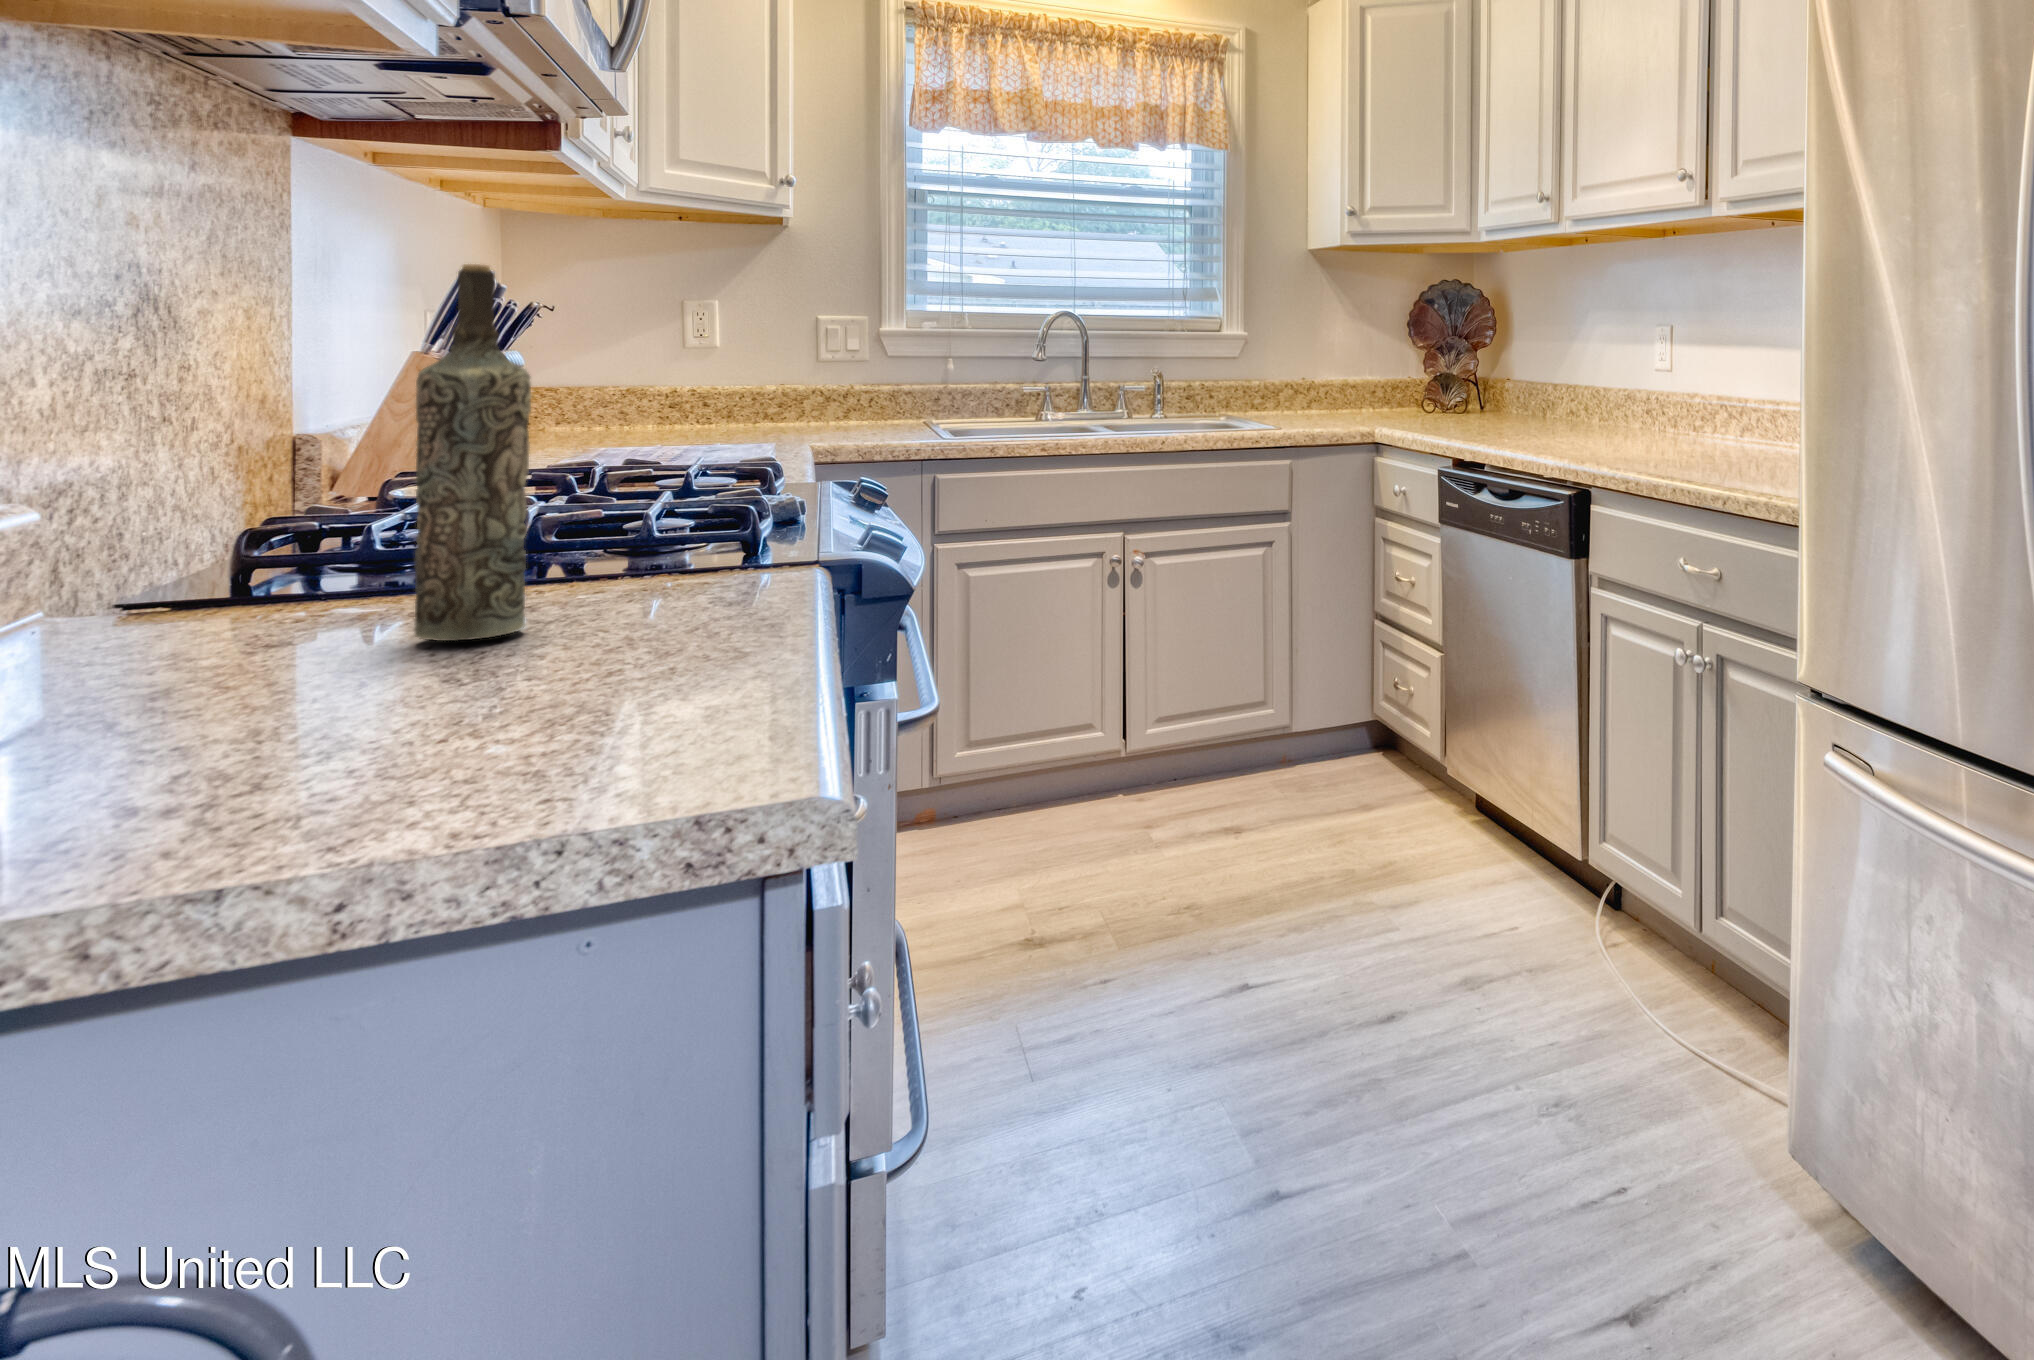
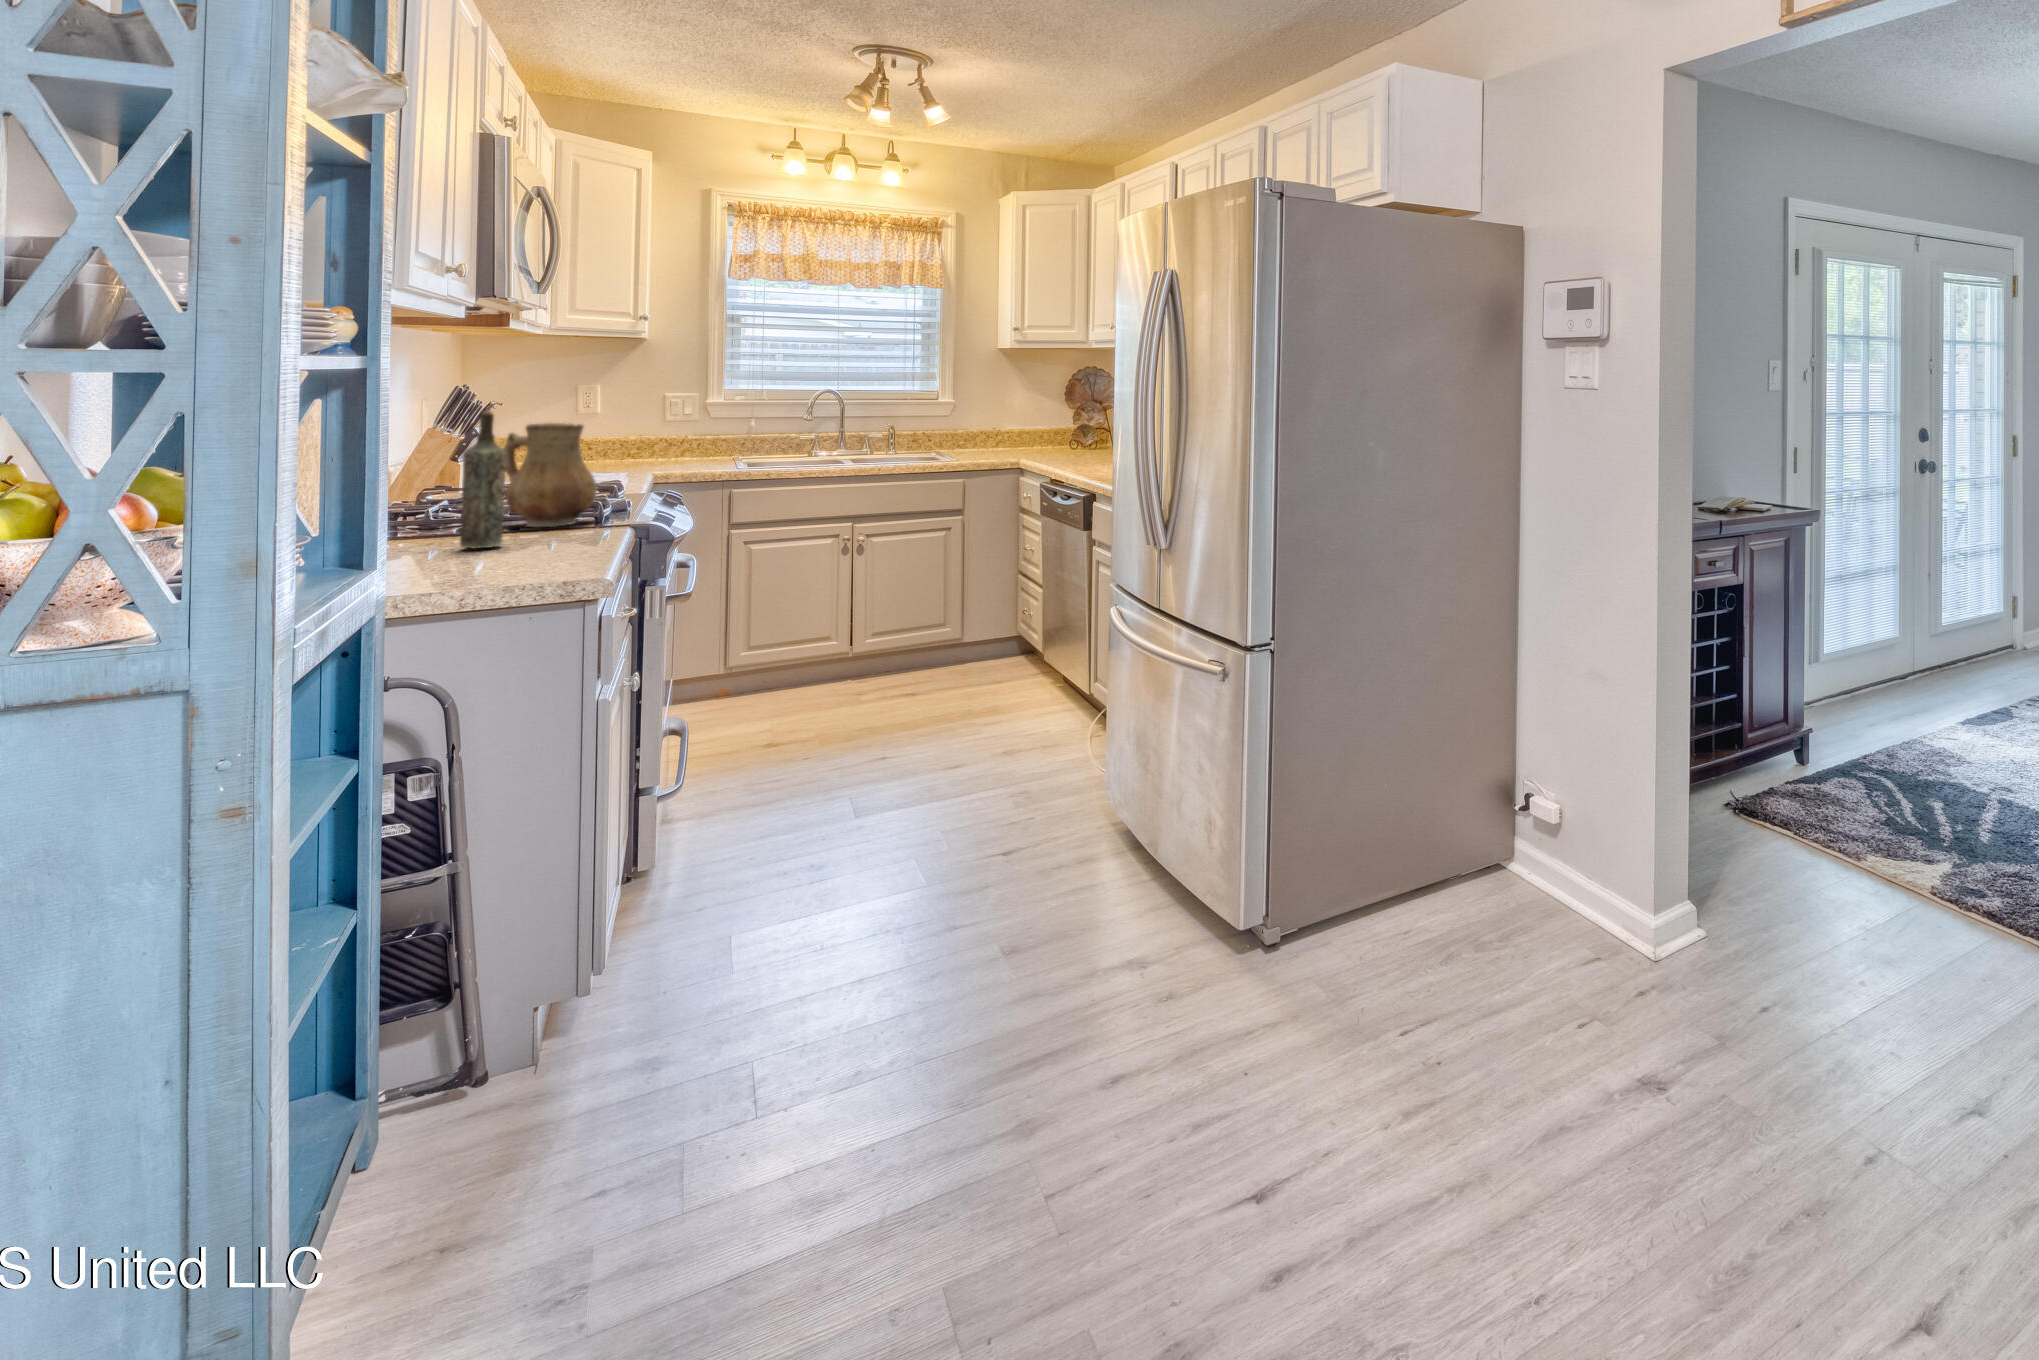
ceramic pitcher: none [534,322,744,569] -> present [504,423,597,527]

